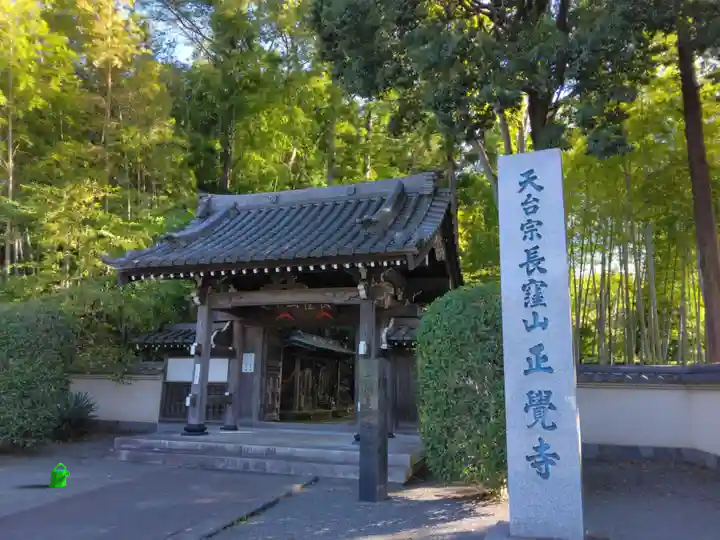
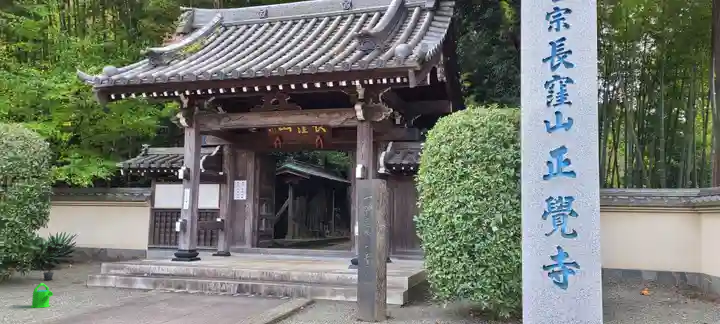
potted plant: none [52,415,81,455] -> present [39,241,64,280]

